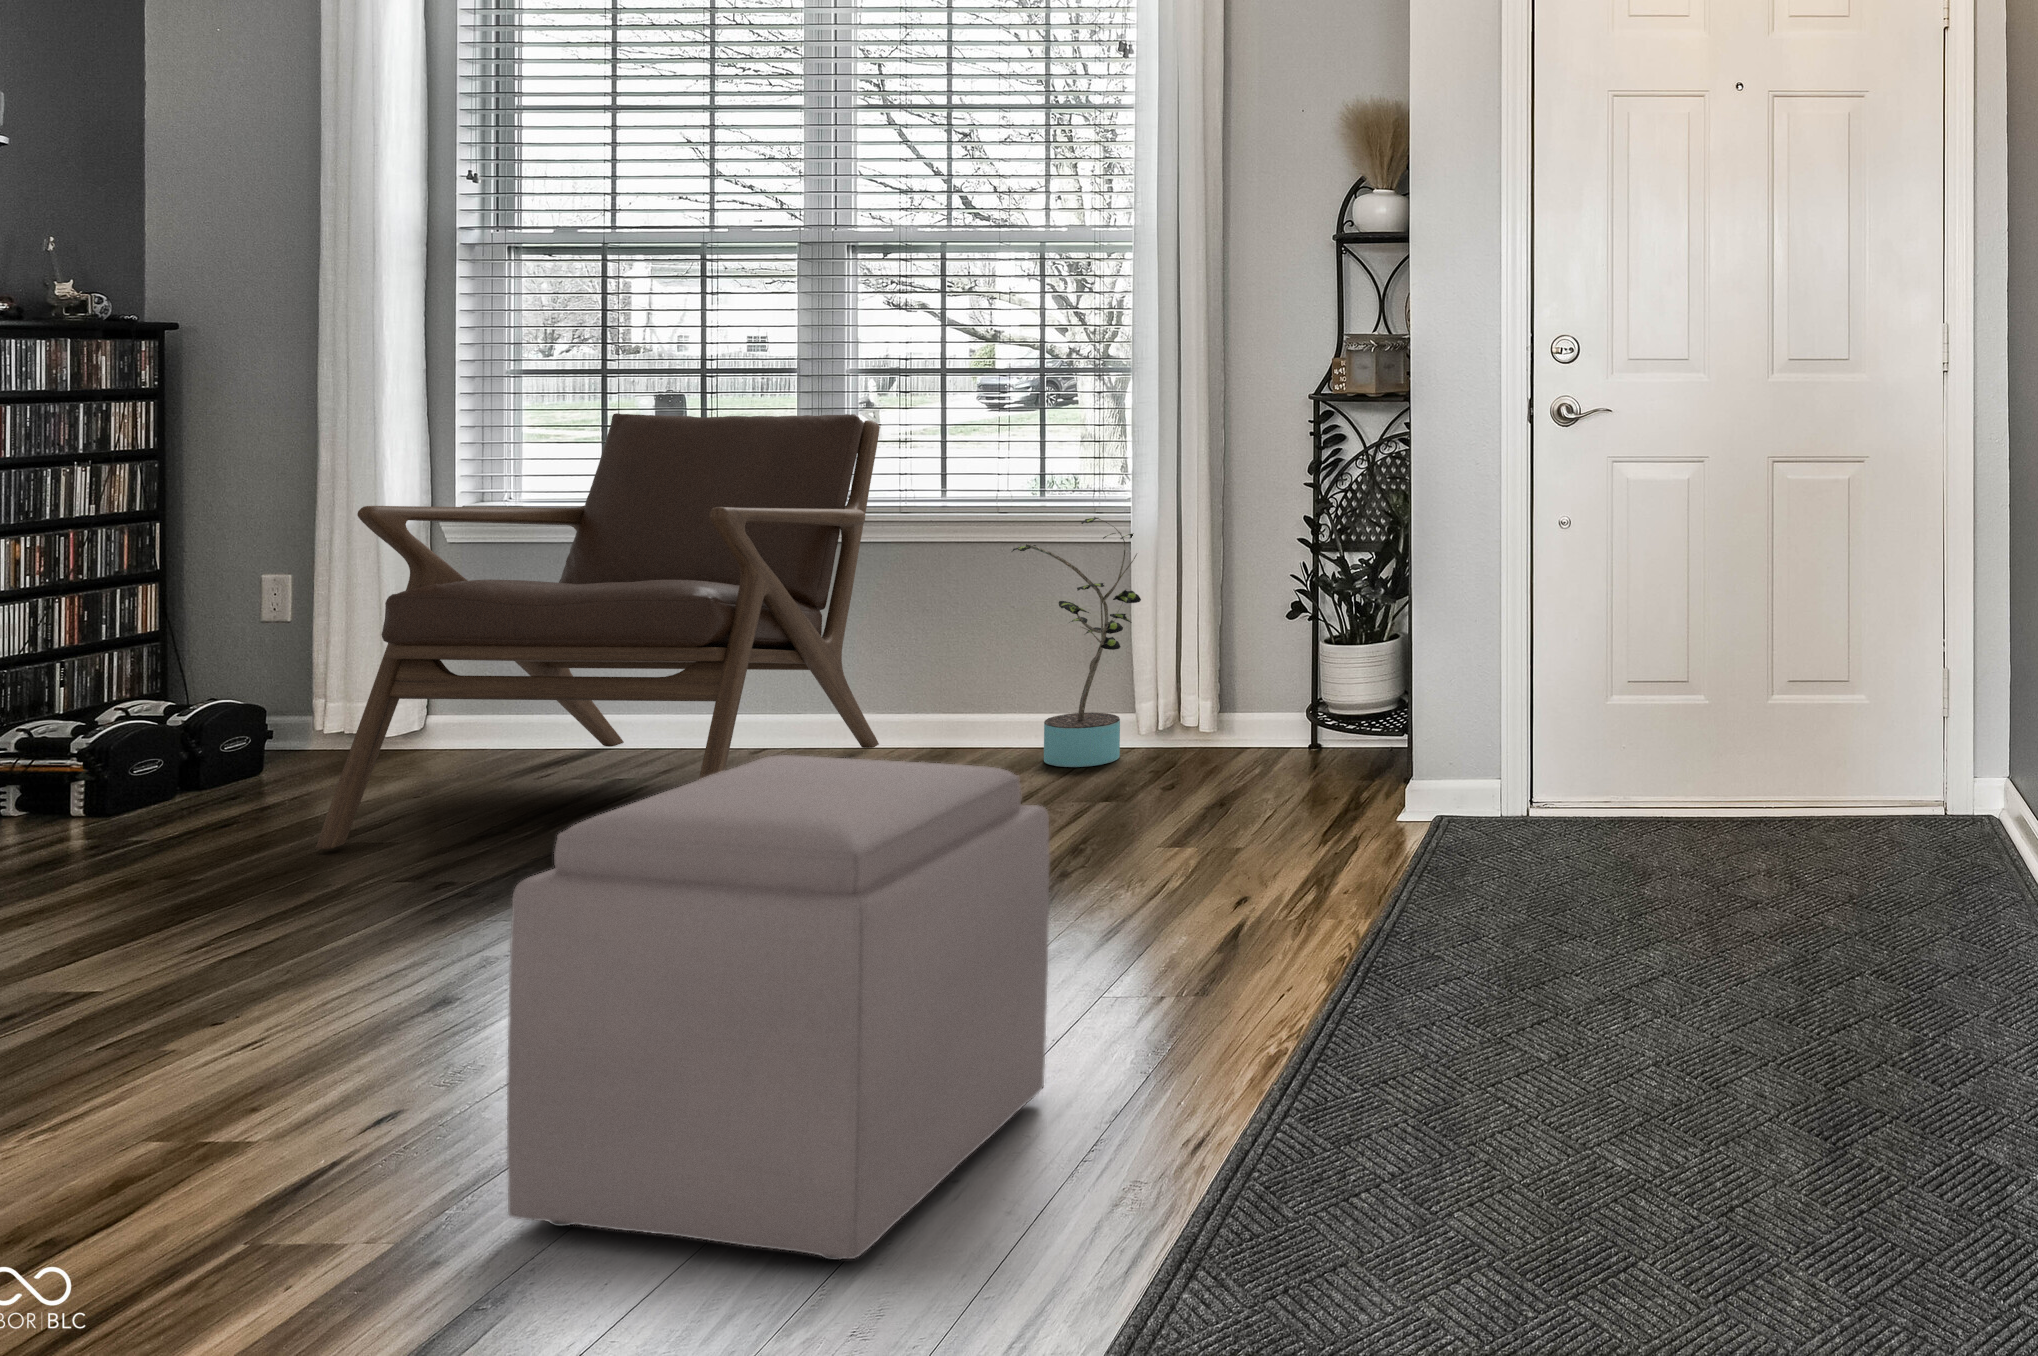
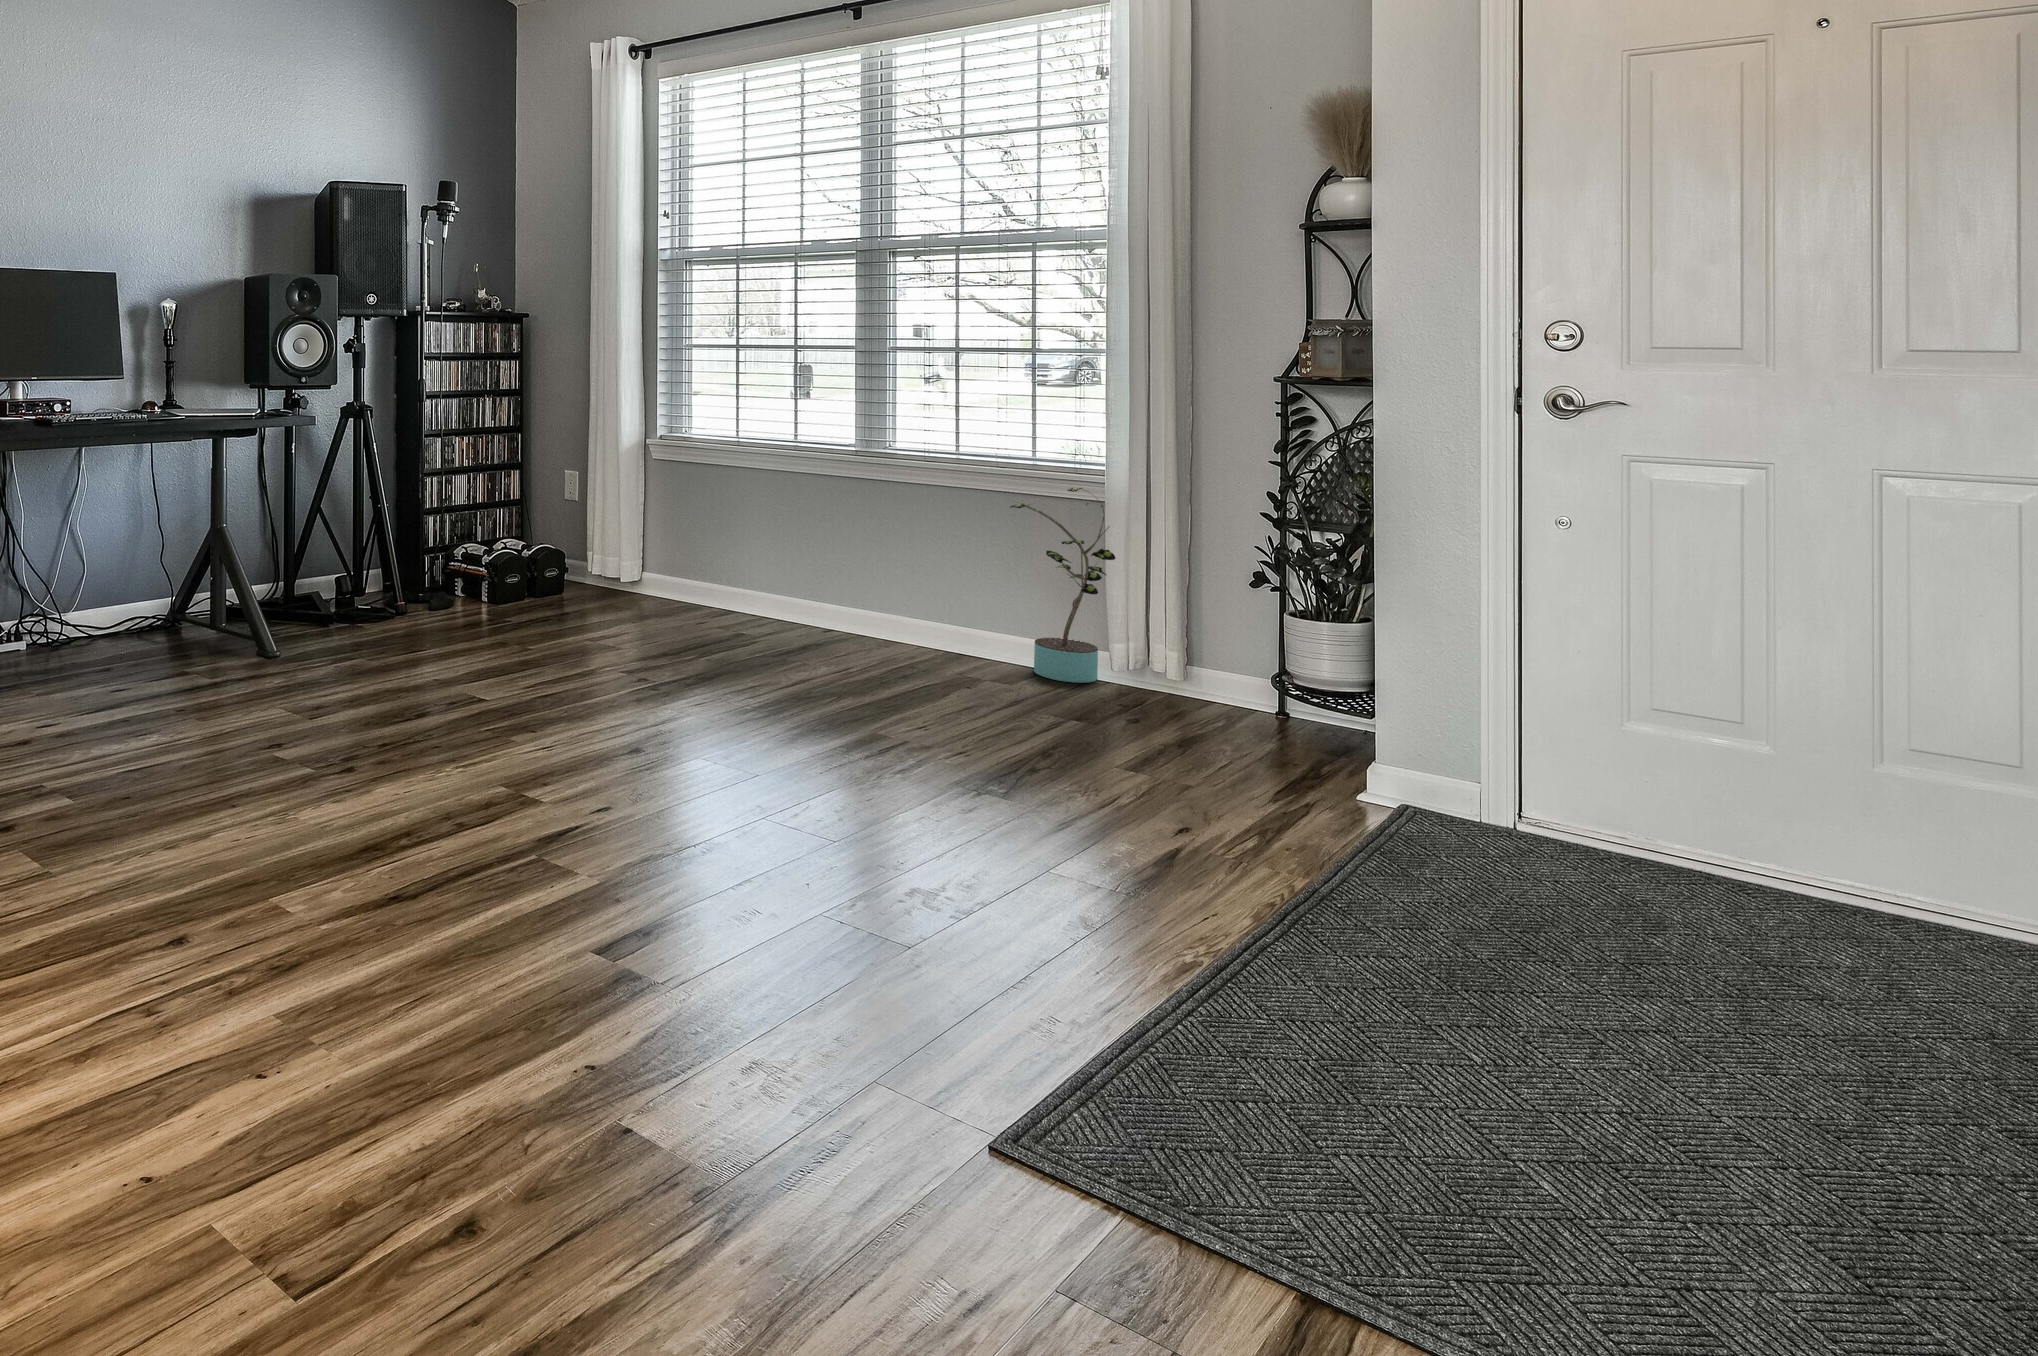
lounge chair: present [316,413,880,849] -> none [584,389,915,689]
ottoman: present [507,755,1050,1260] -> none [652,644,997,997]

